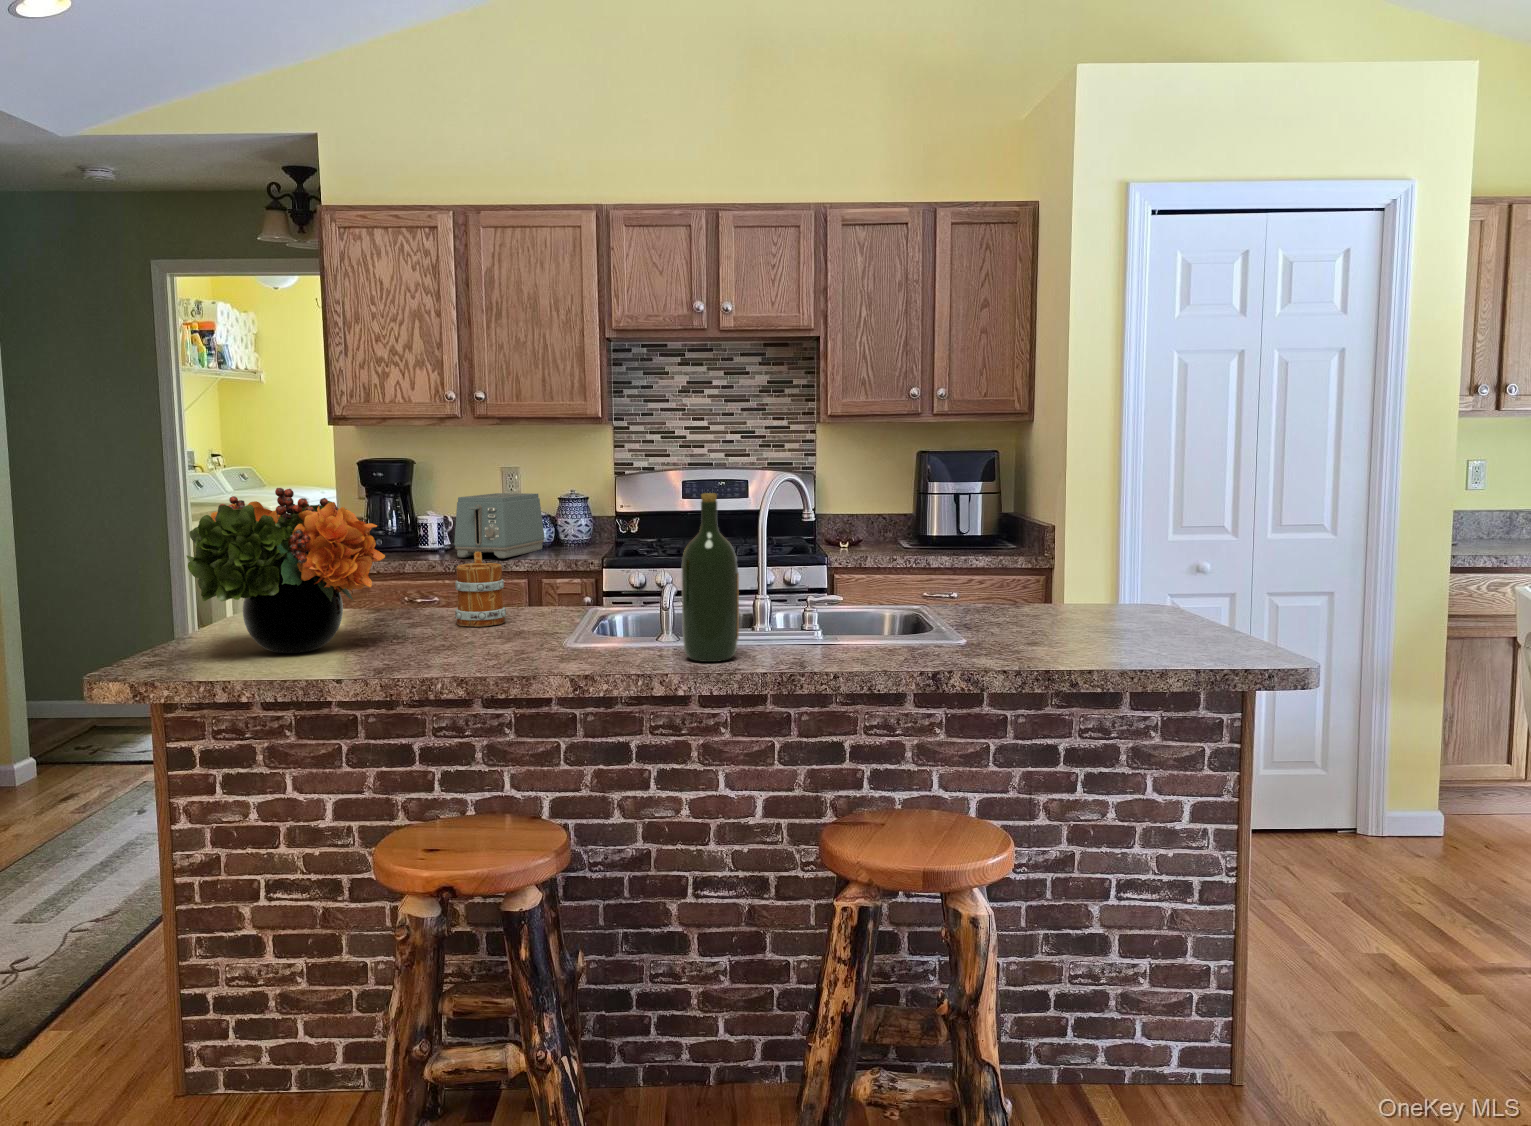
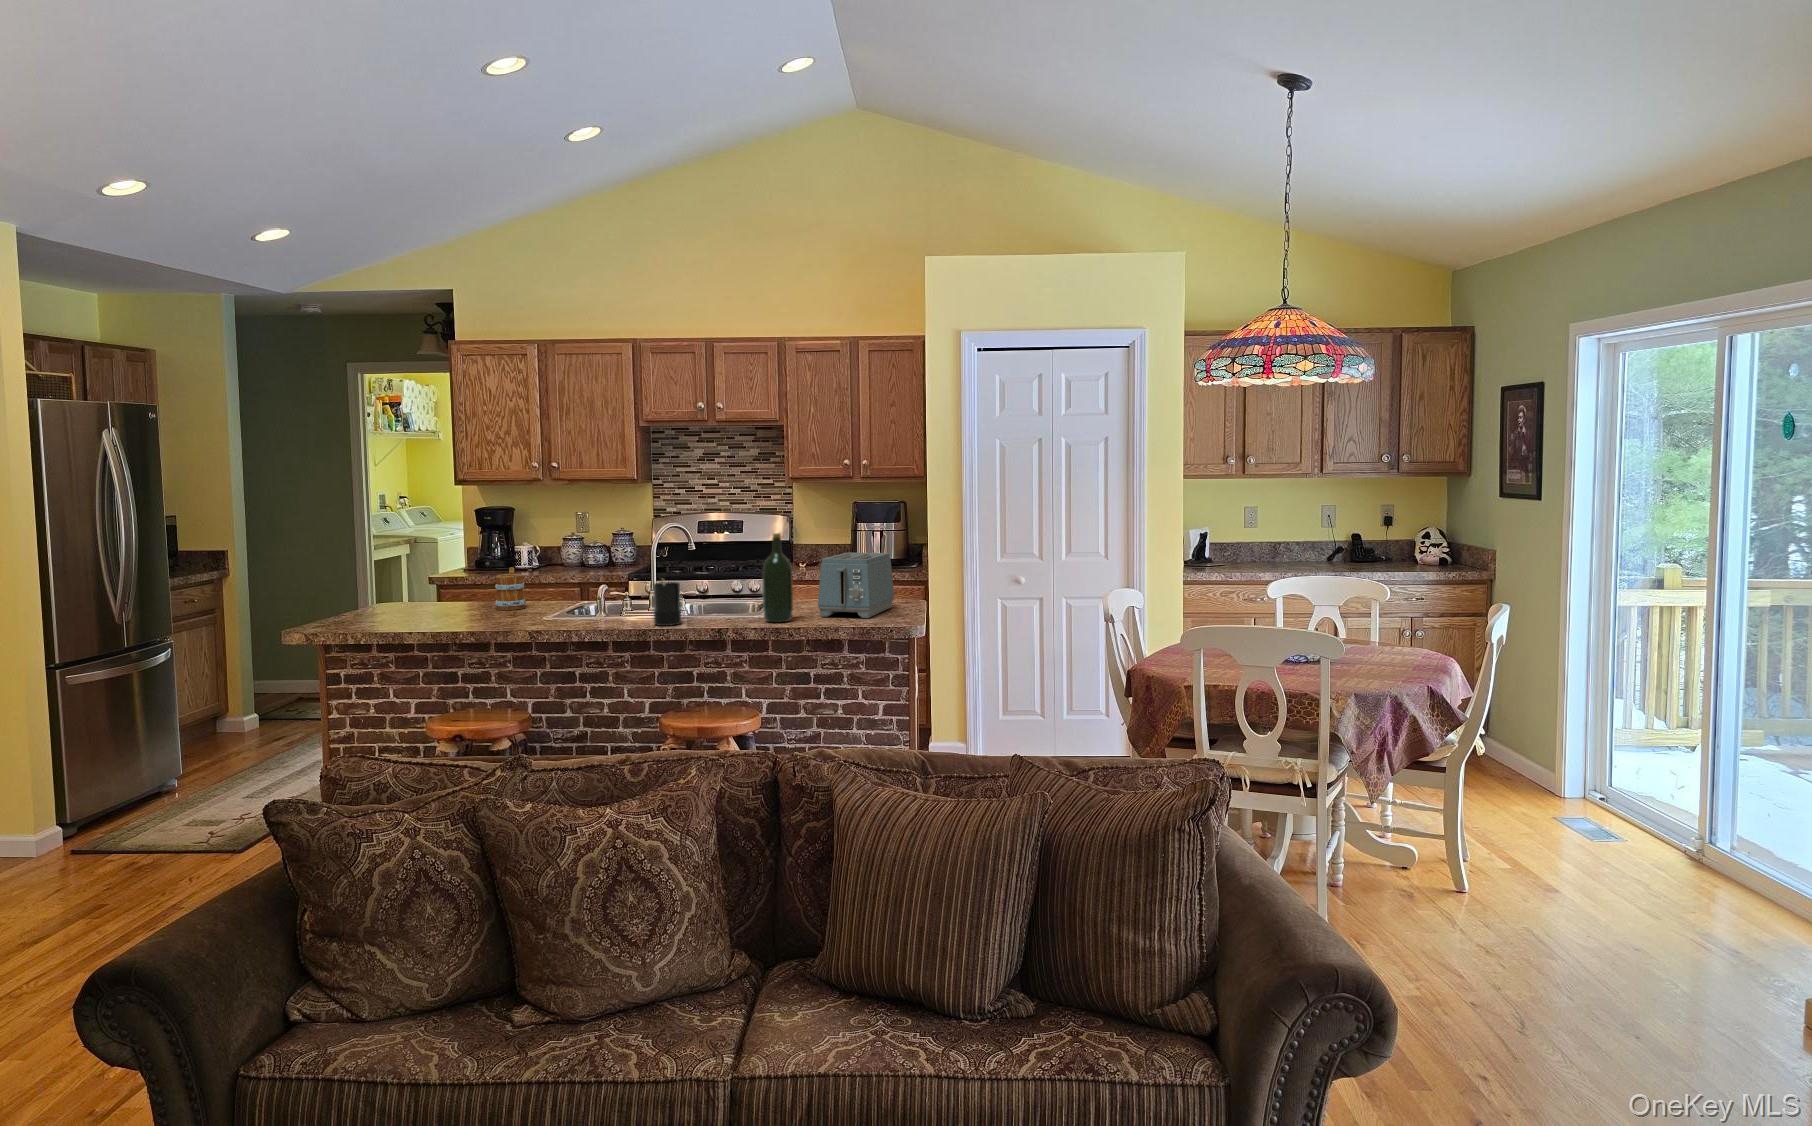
flower arrangement: present [187,488,385,653] -> none [331,532,446,622]
toaster: present [454,493,544,558] -> present [818,552,894,618]
wine bottle: present [682,493,739,662] -> present [762,533,793,622]
candle: none [790,573,839,663] -> present [653,579,681,626]

